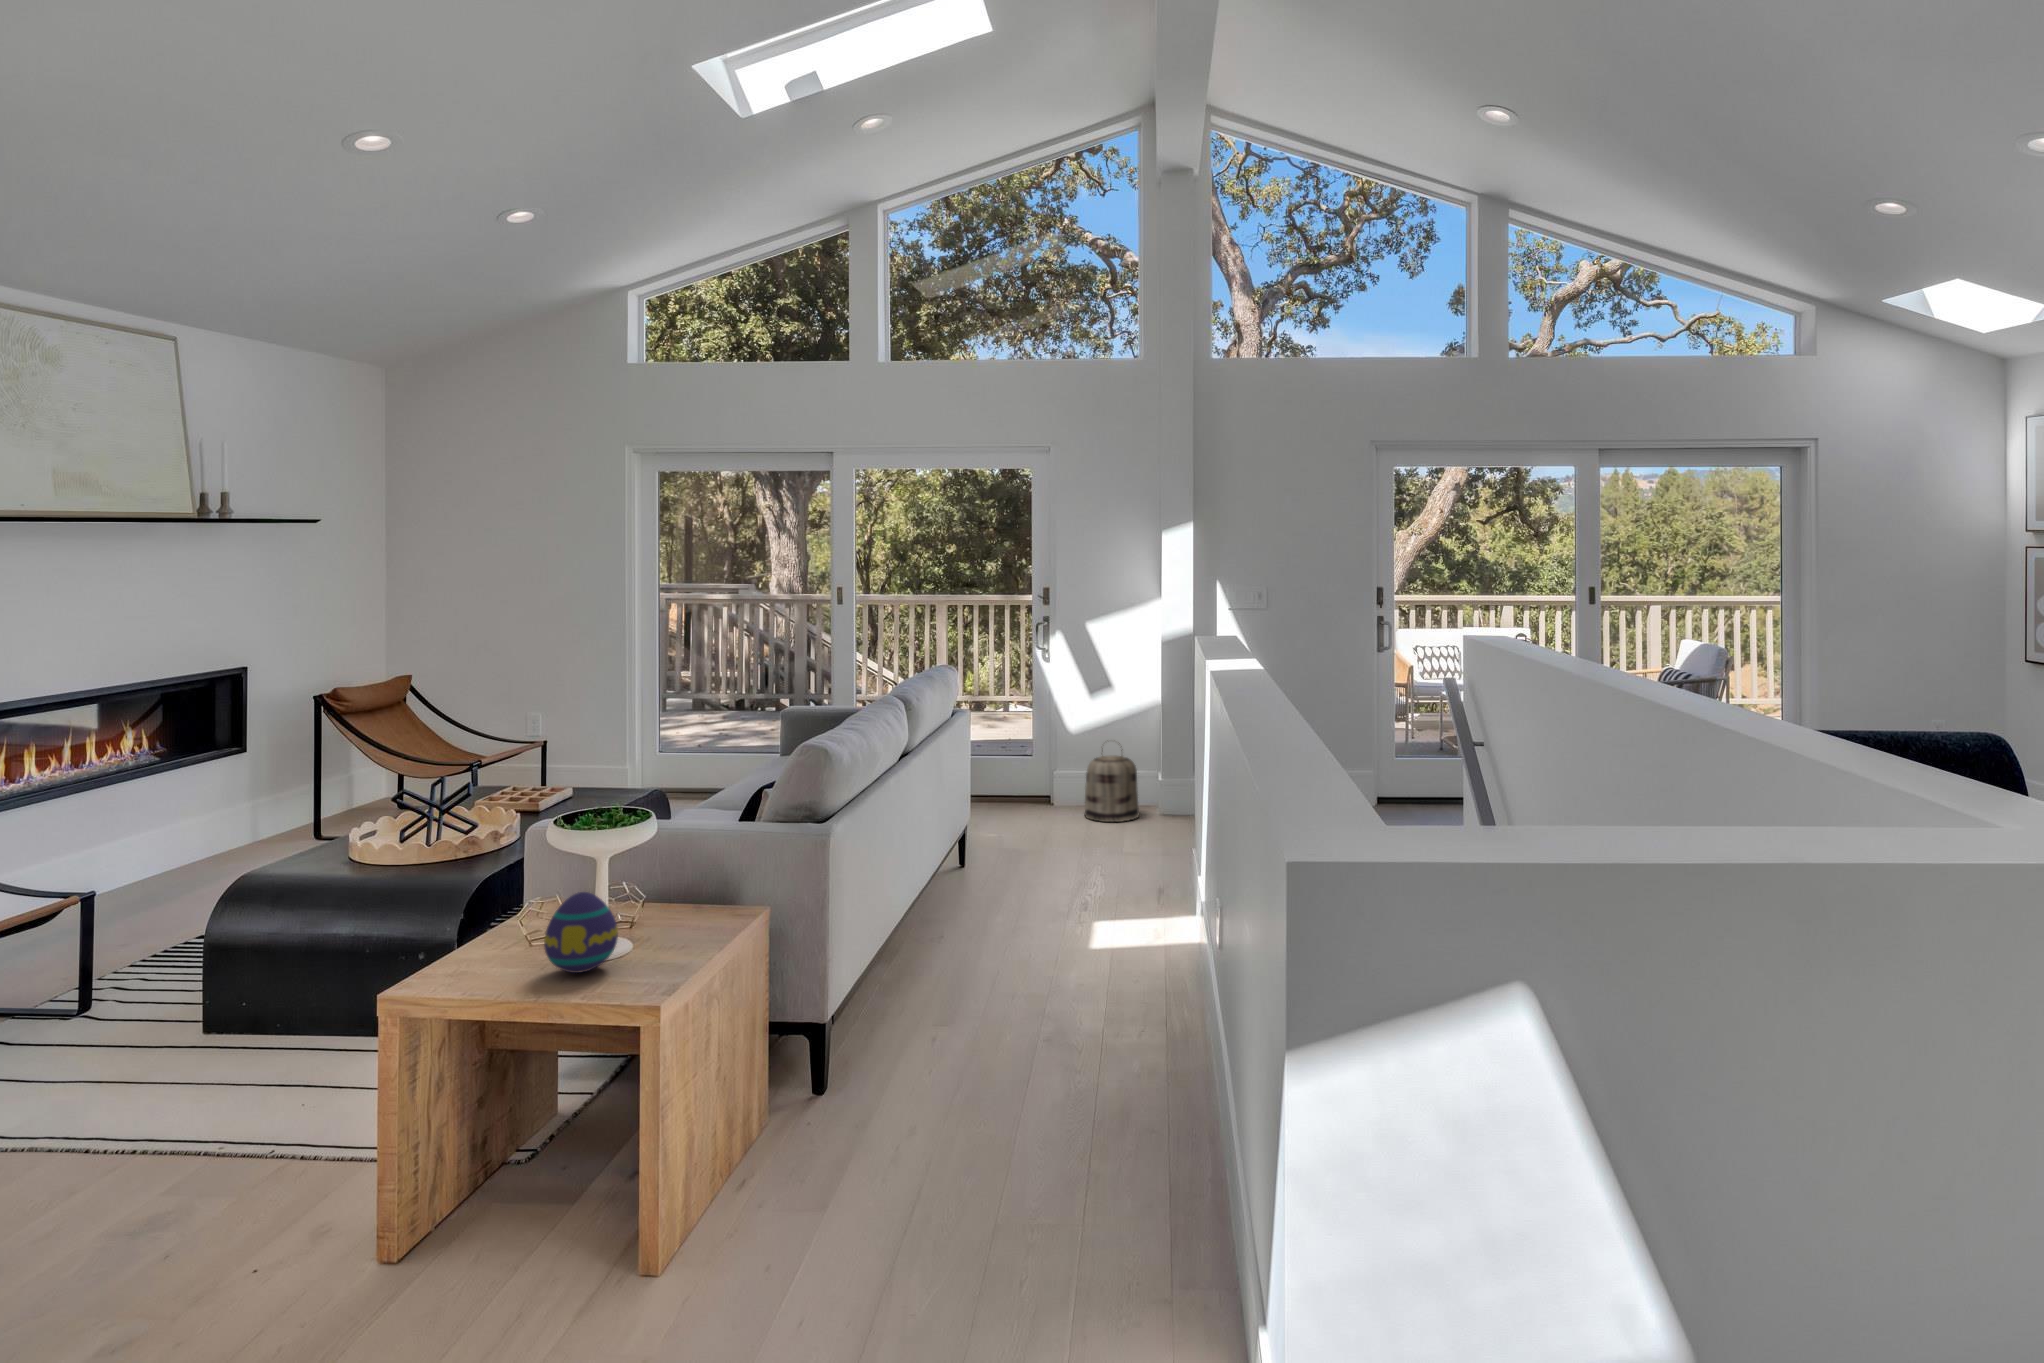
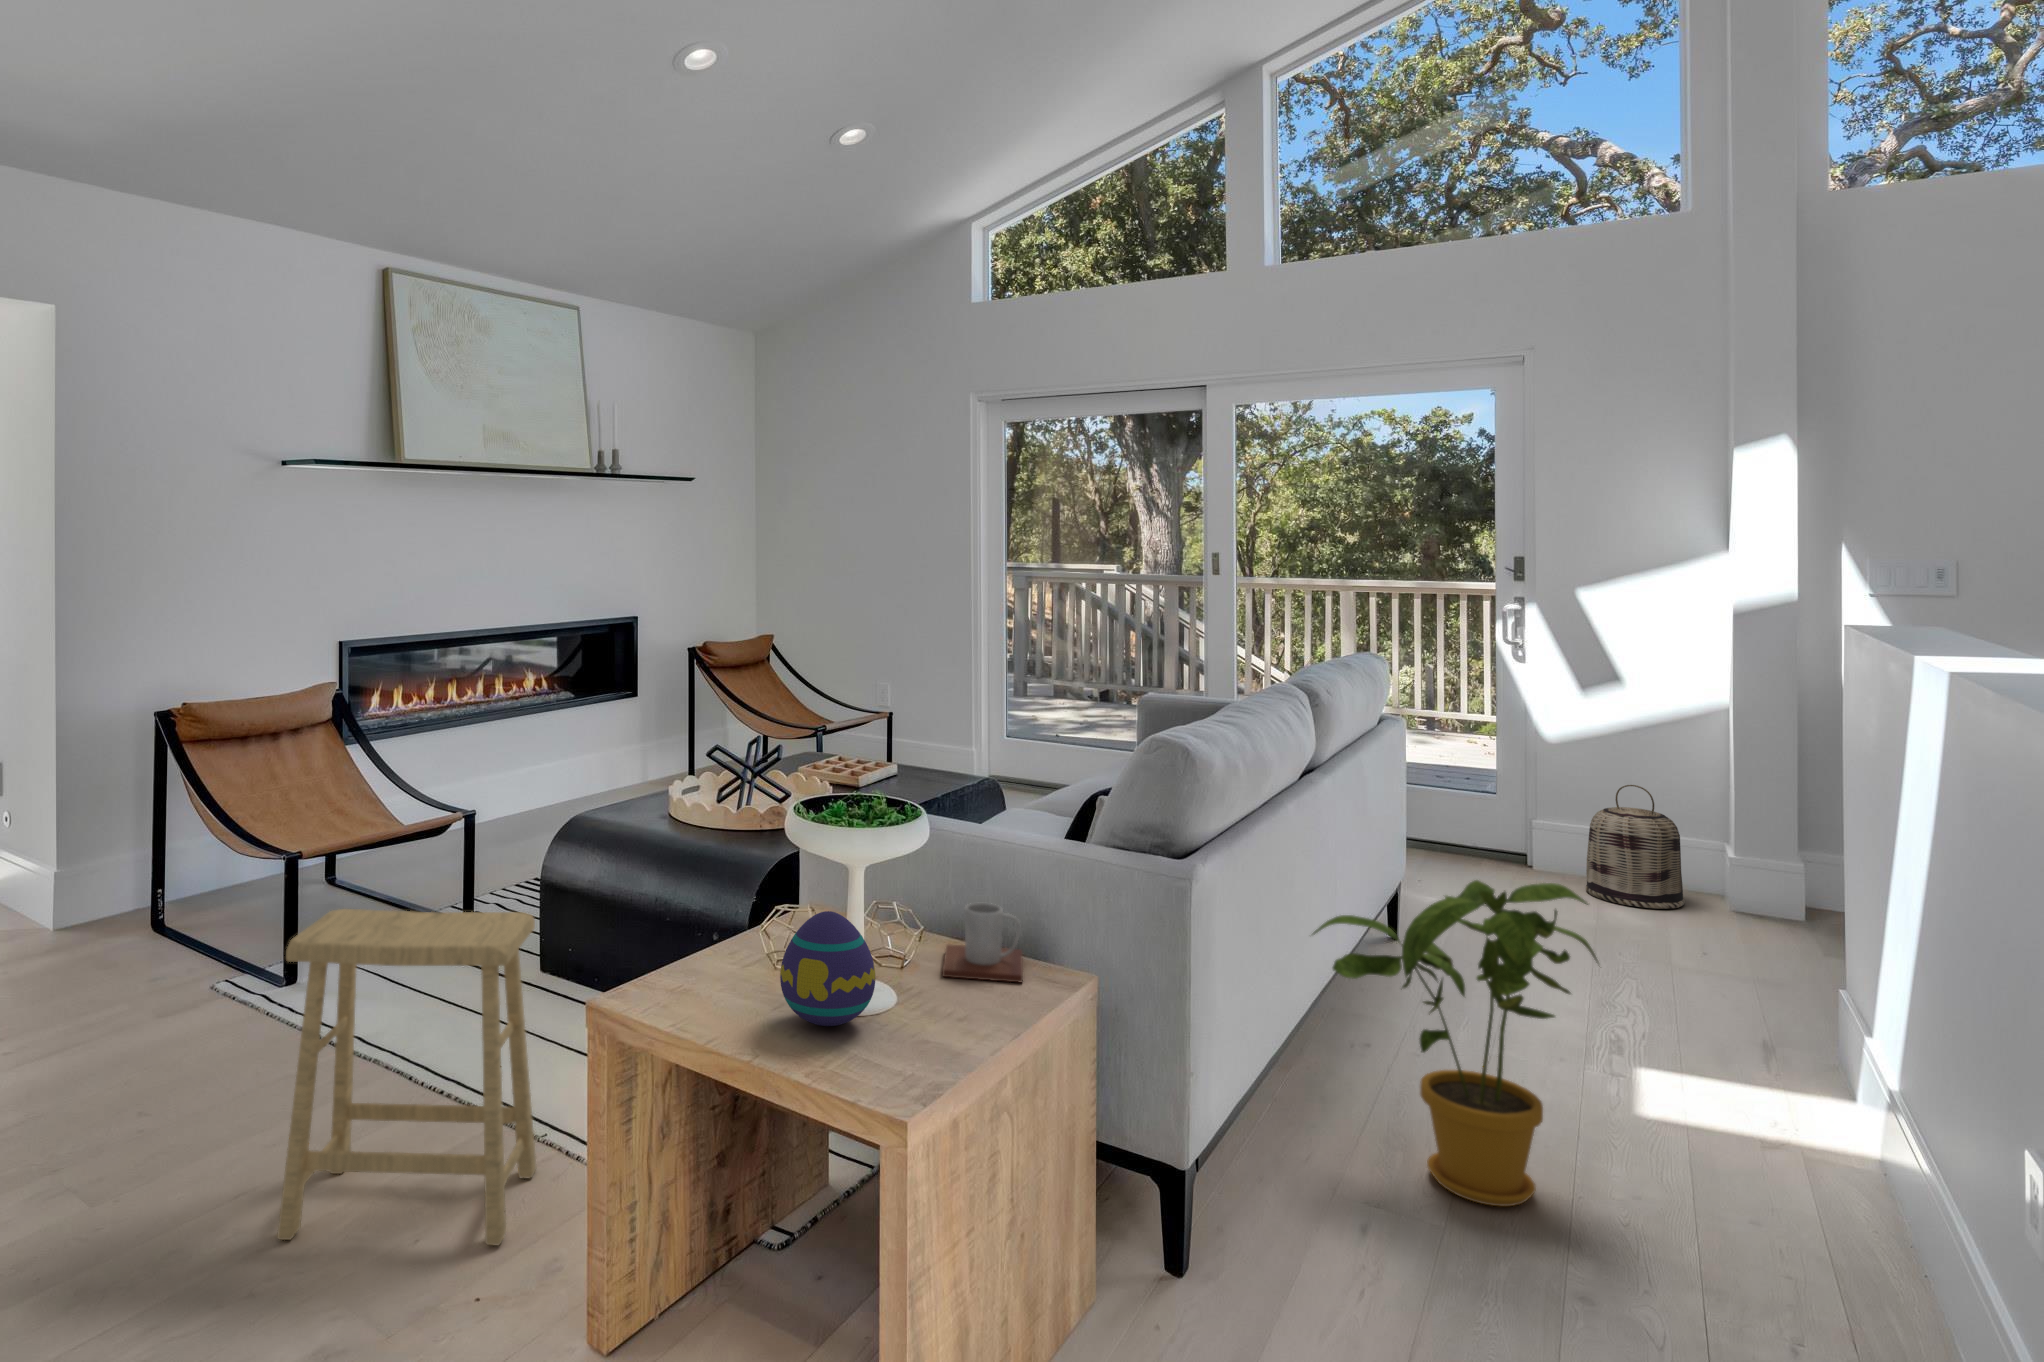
house plant: none [903,807,1069,1013] -> present [1313,880,1598,1206]
mug: none [656,873,717,930] -> present [942,903,1023,982]
footstool: none [17,949,281,1286] -> present [277,909,536,1245]

